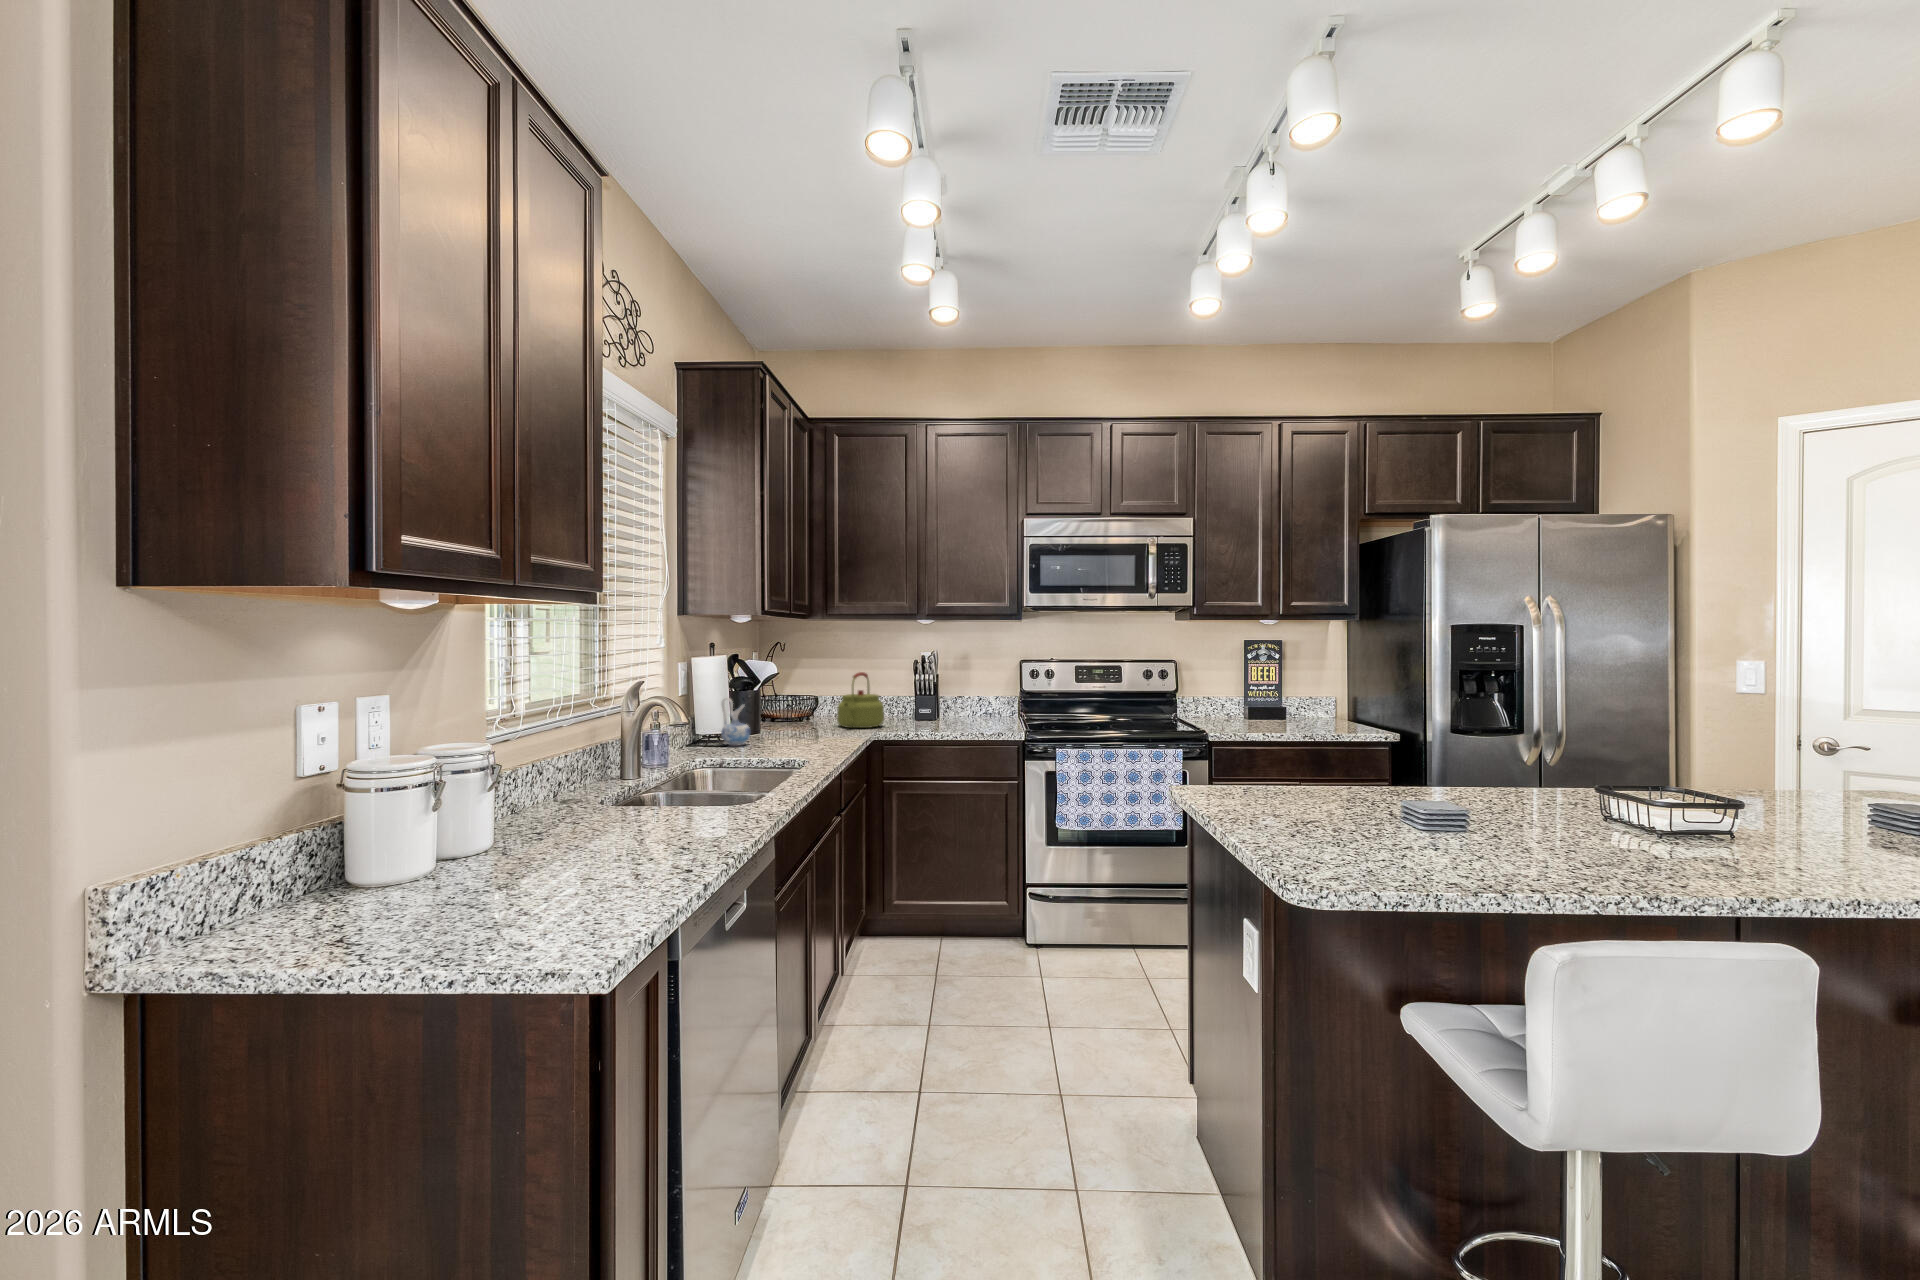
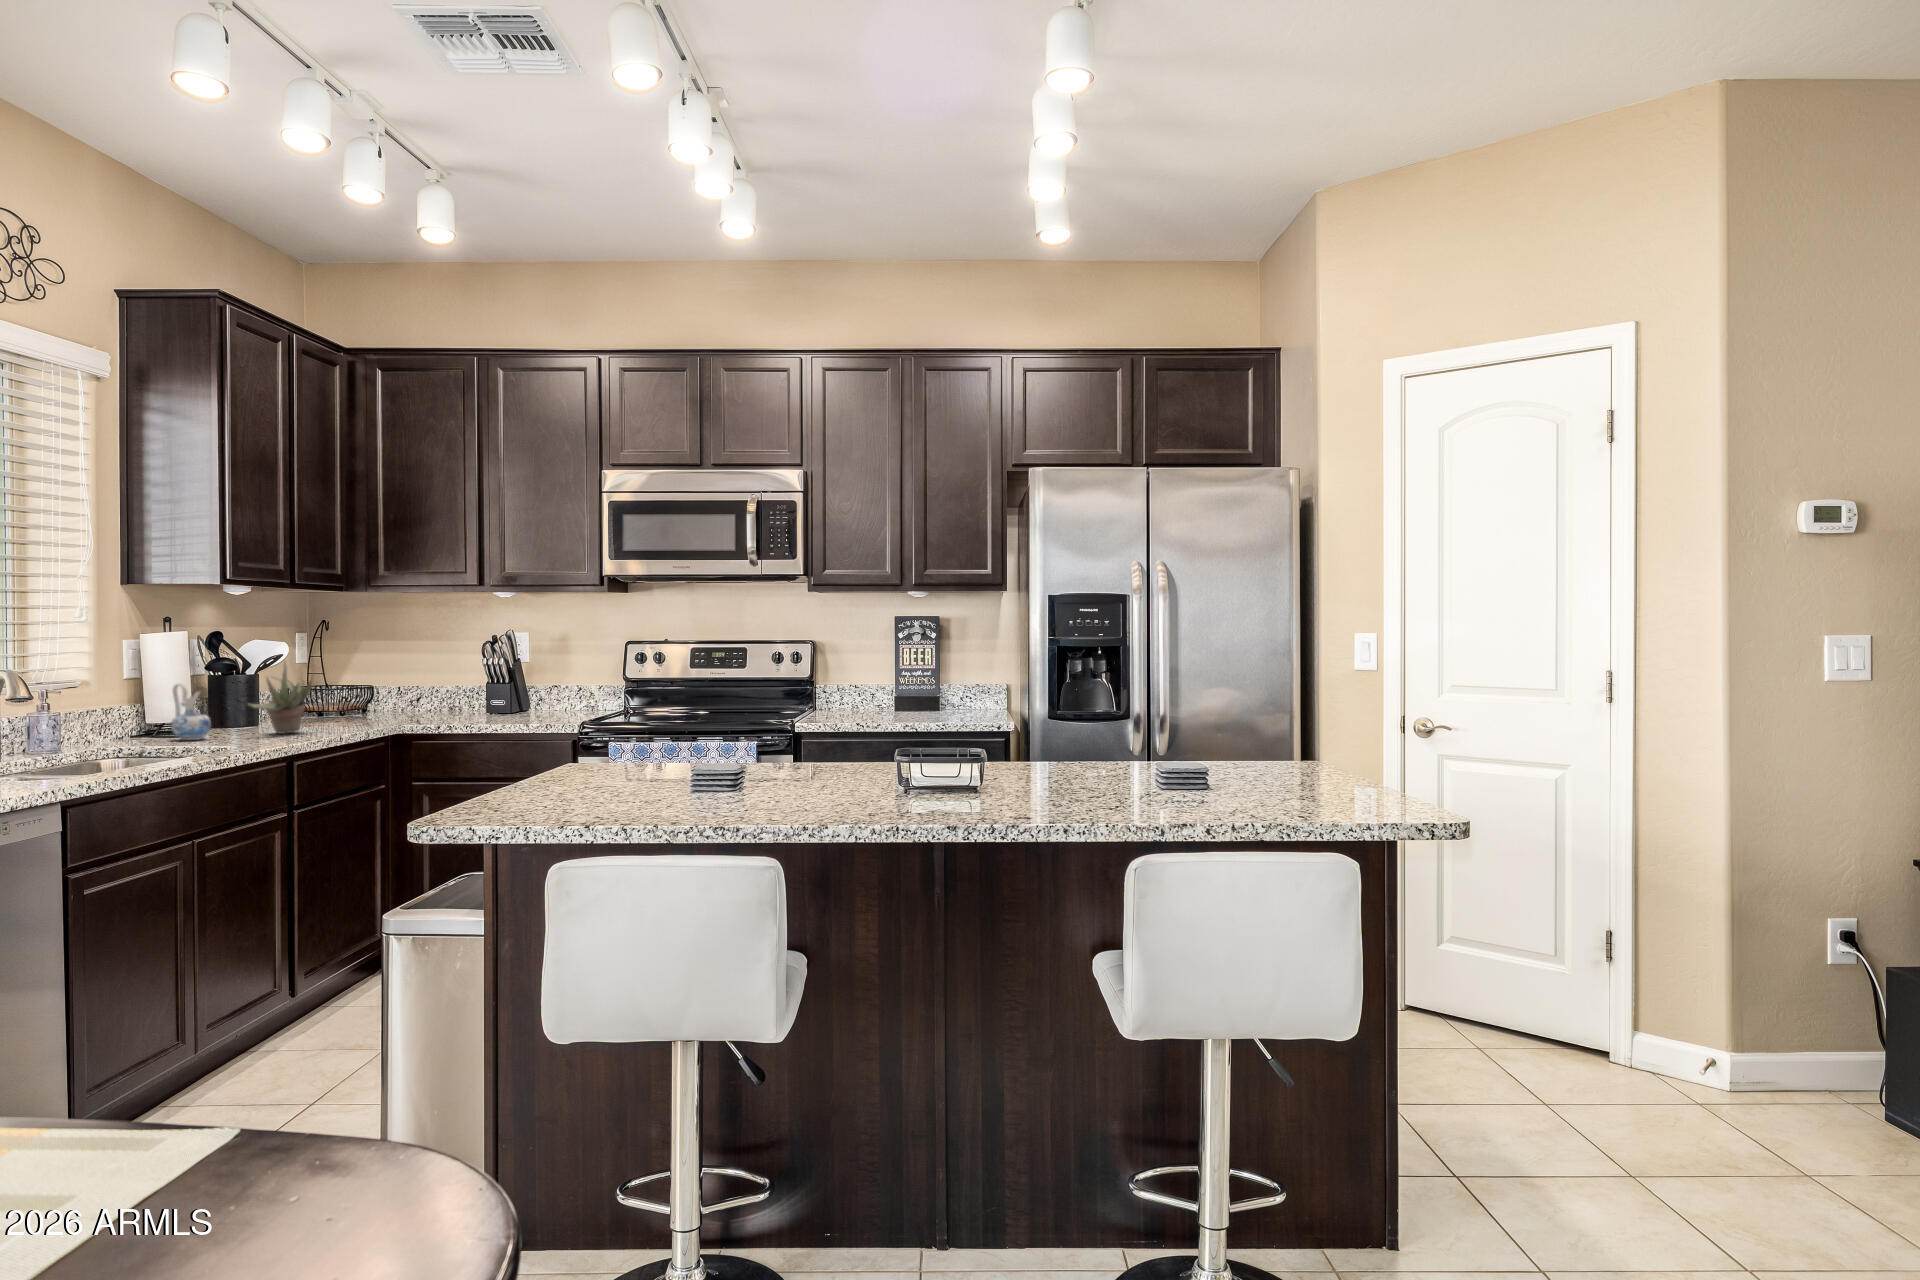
kettle: present [837,672,884,728] -> none [372,657,437,724]
succulent plant: none [777,677,817,738] -> present [249,661,313,734]

